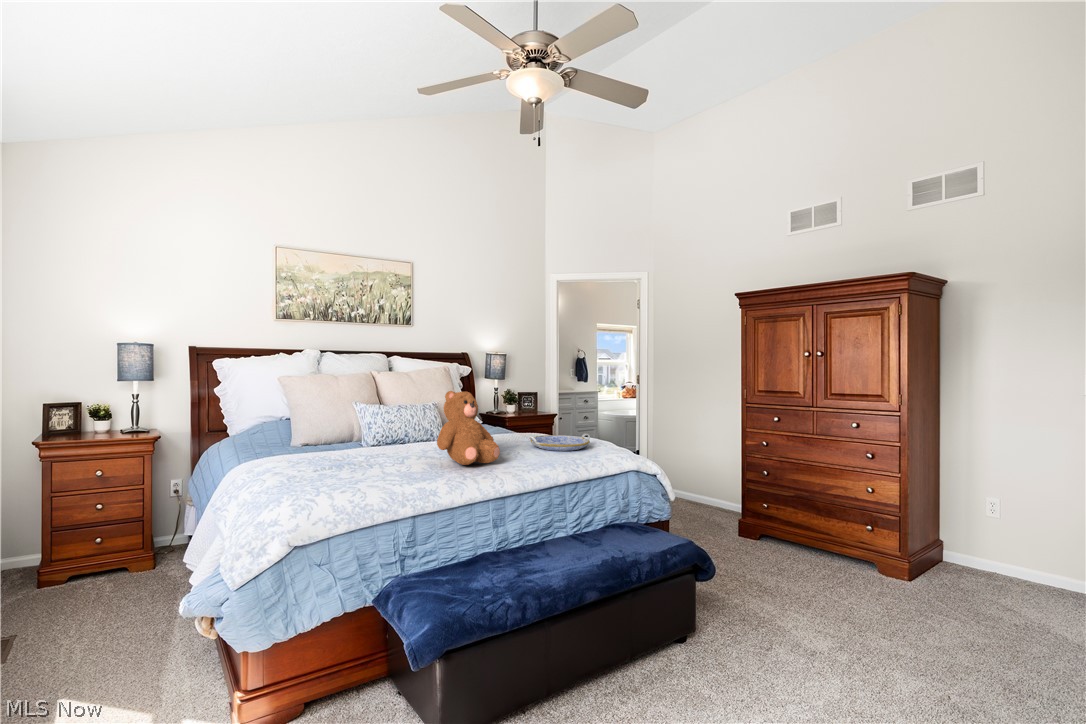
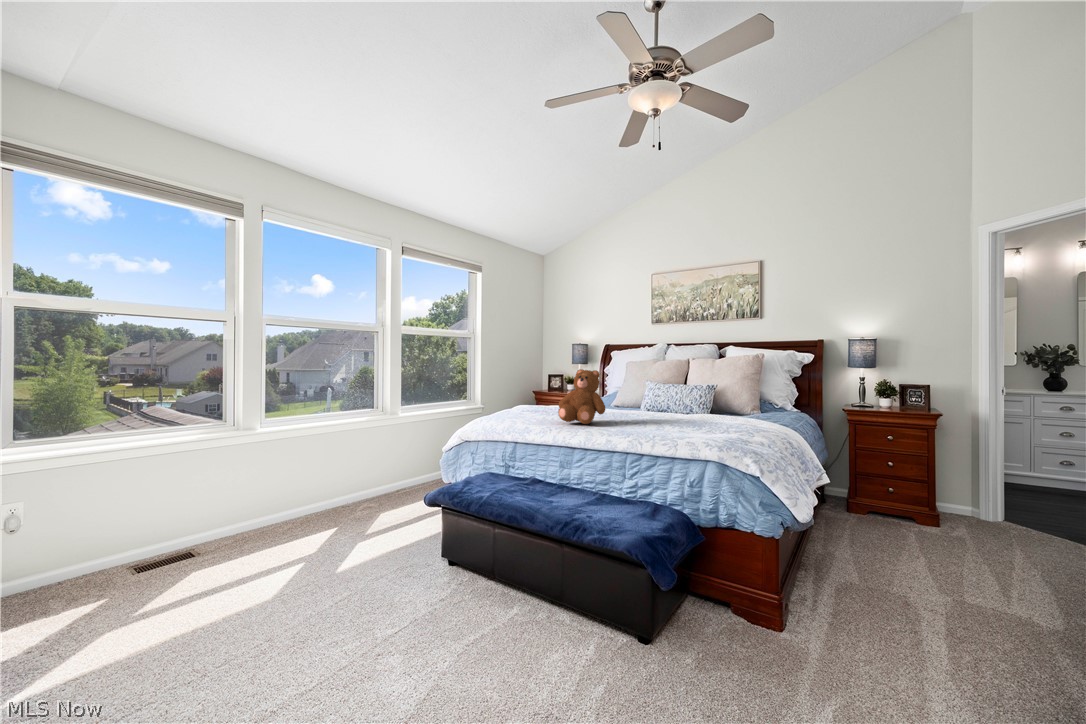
serving tray: present [529,434,590,451] -> none [667,415,731,433]

